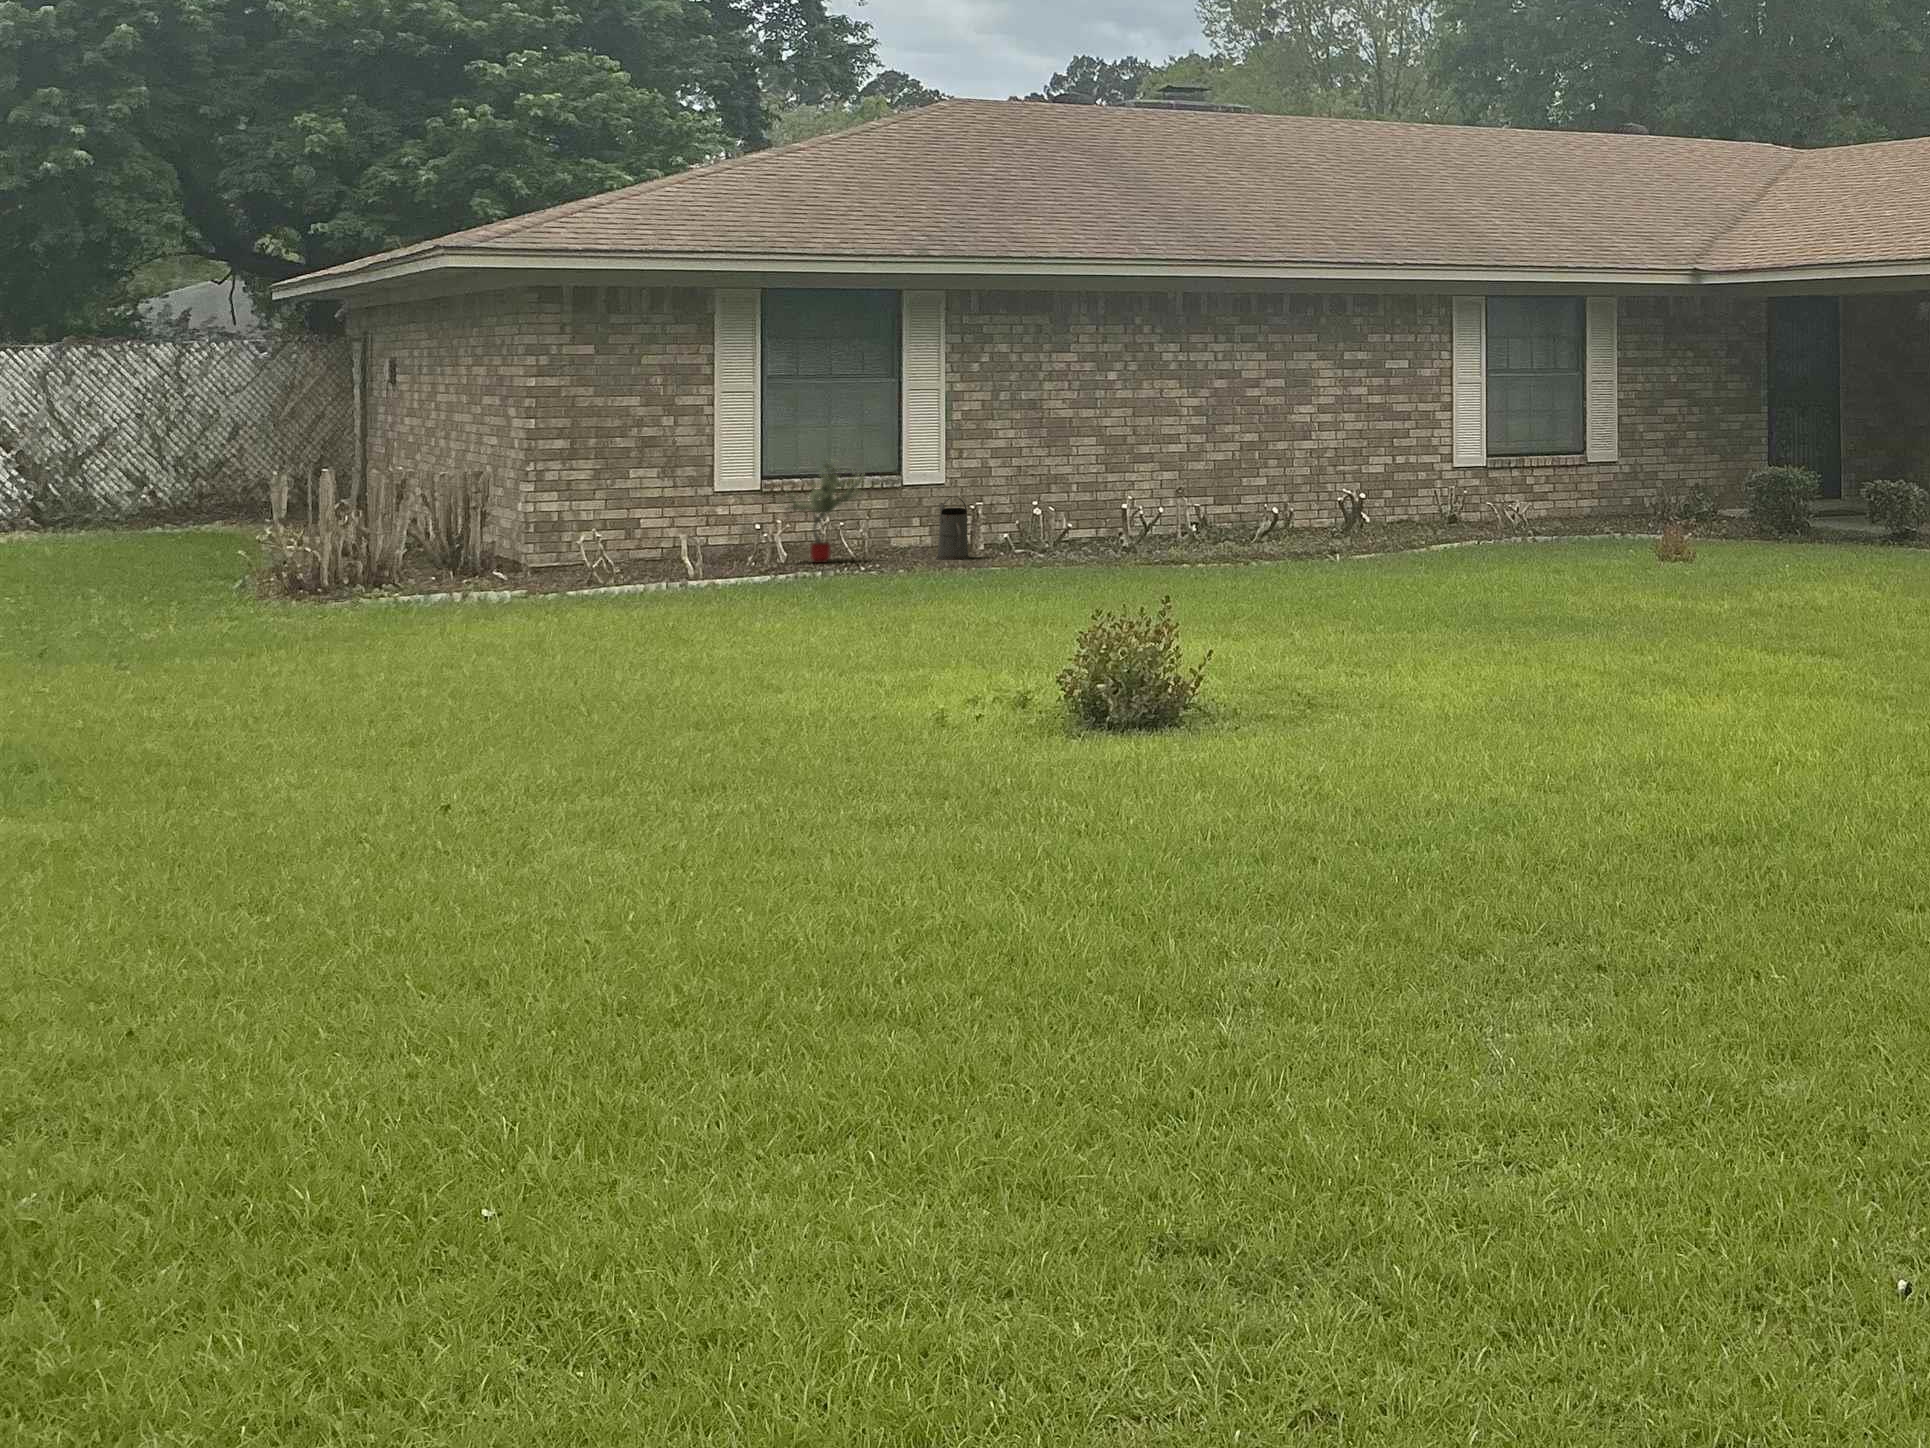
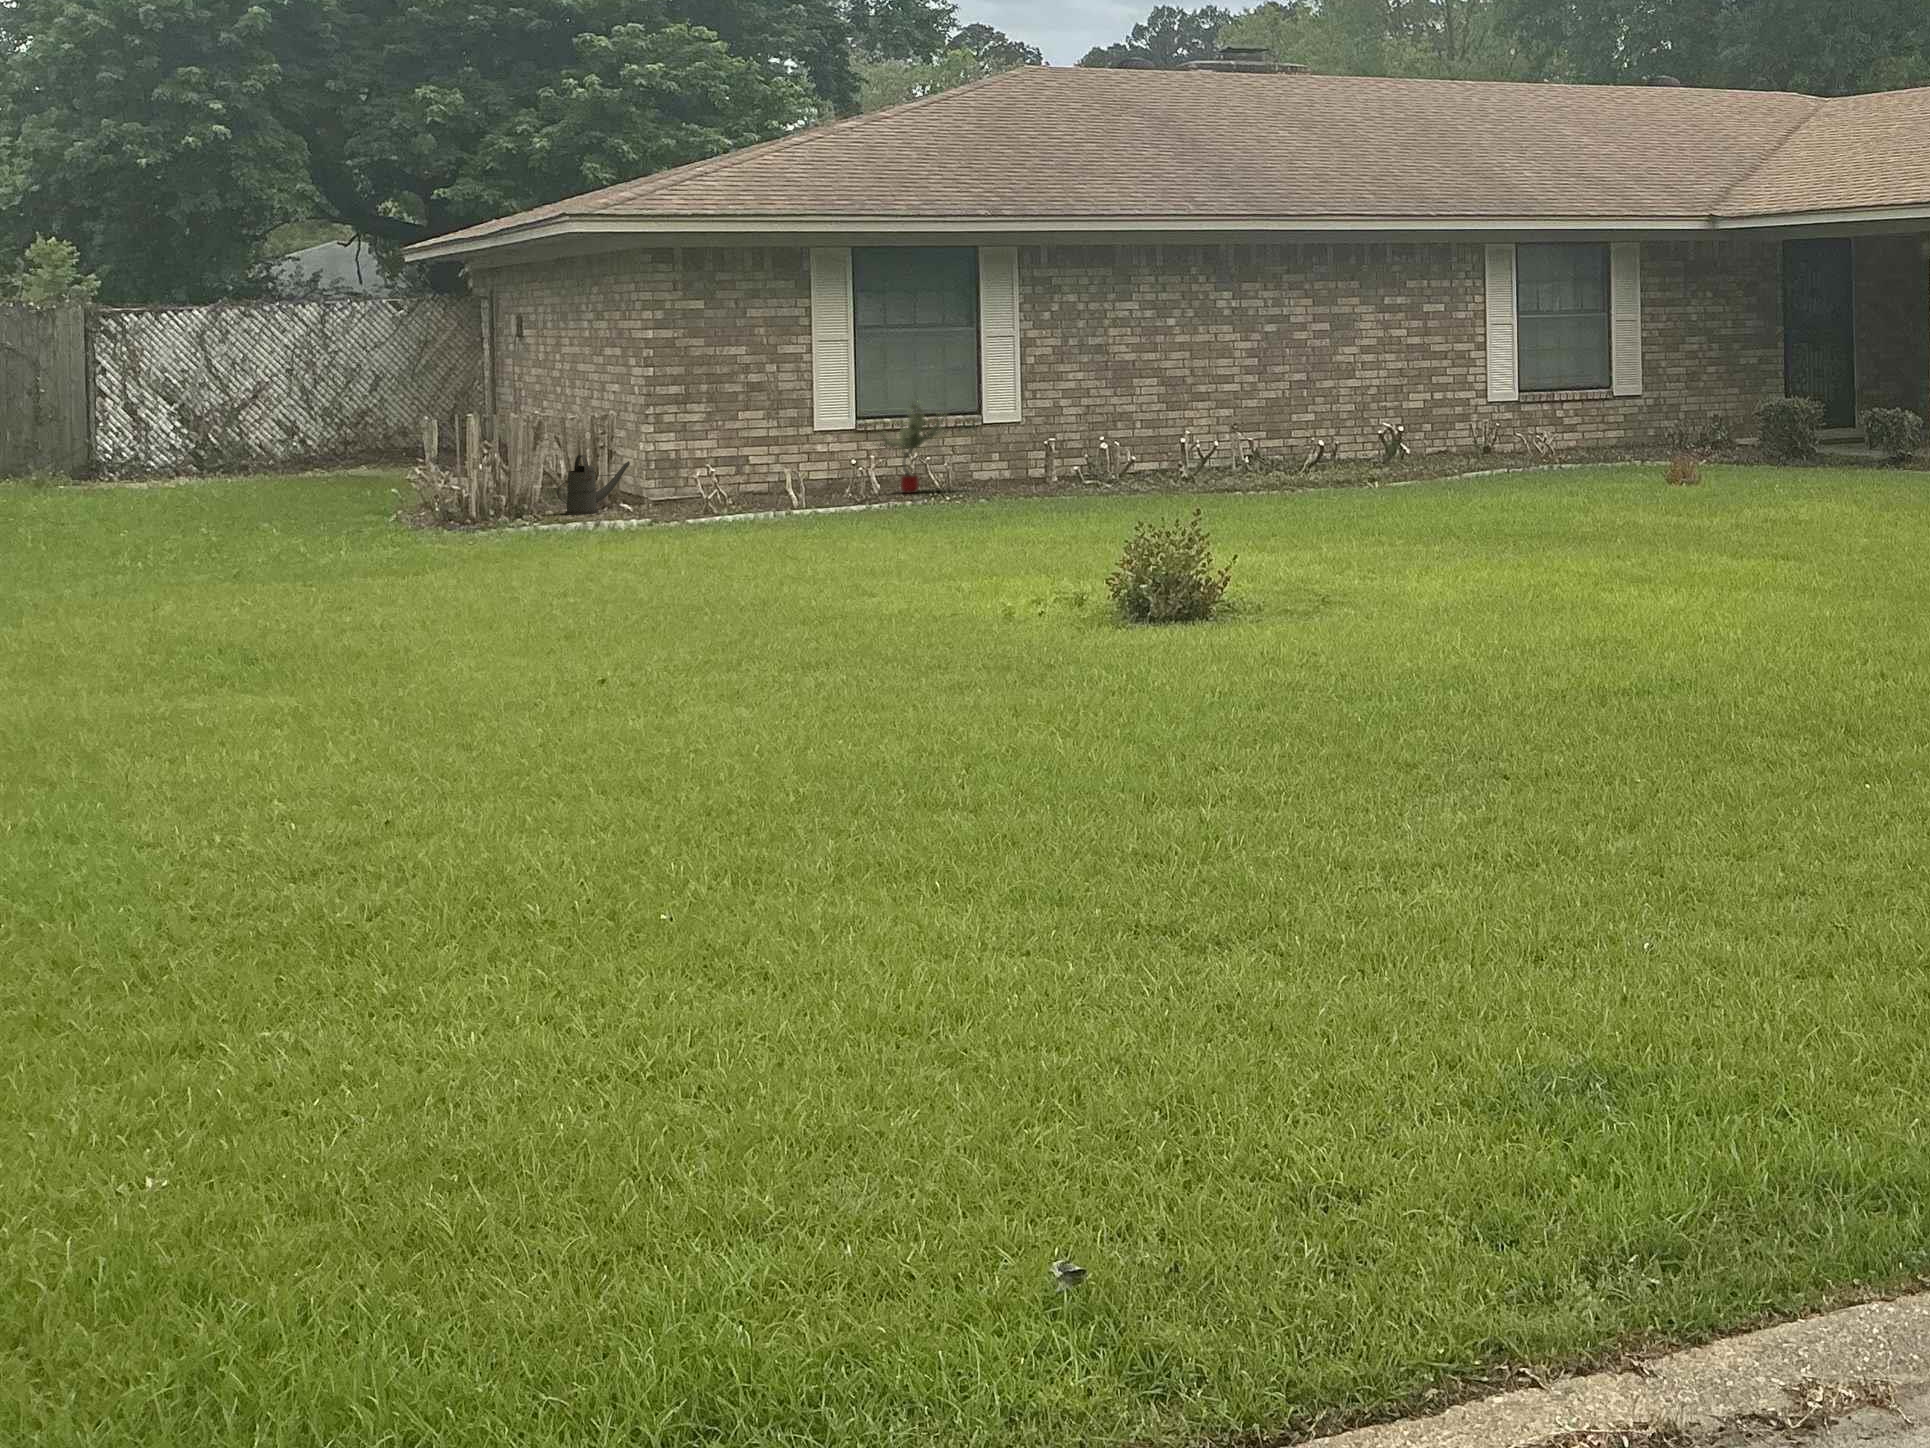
watering can: present [937,496,969,560] -> present [557,455,630,515]

